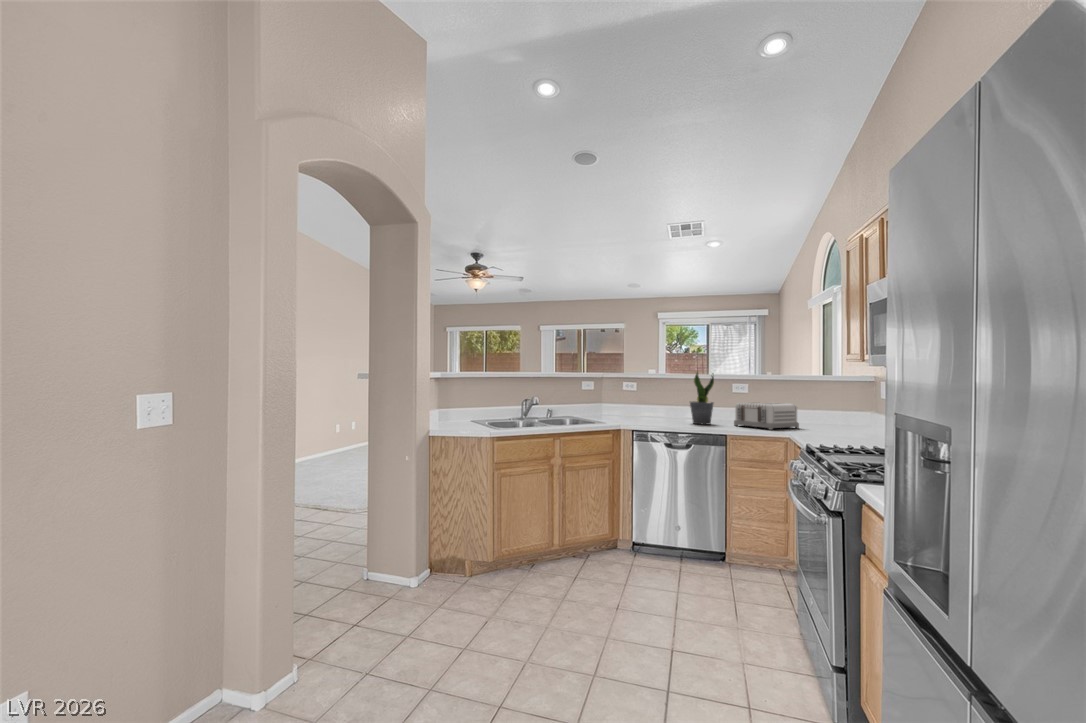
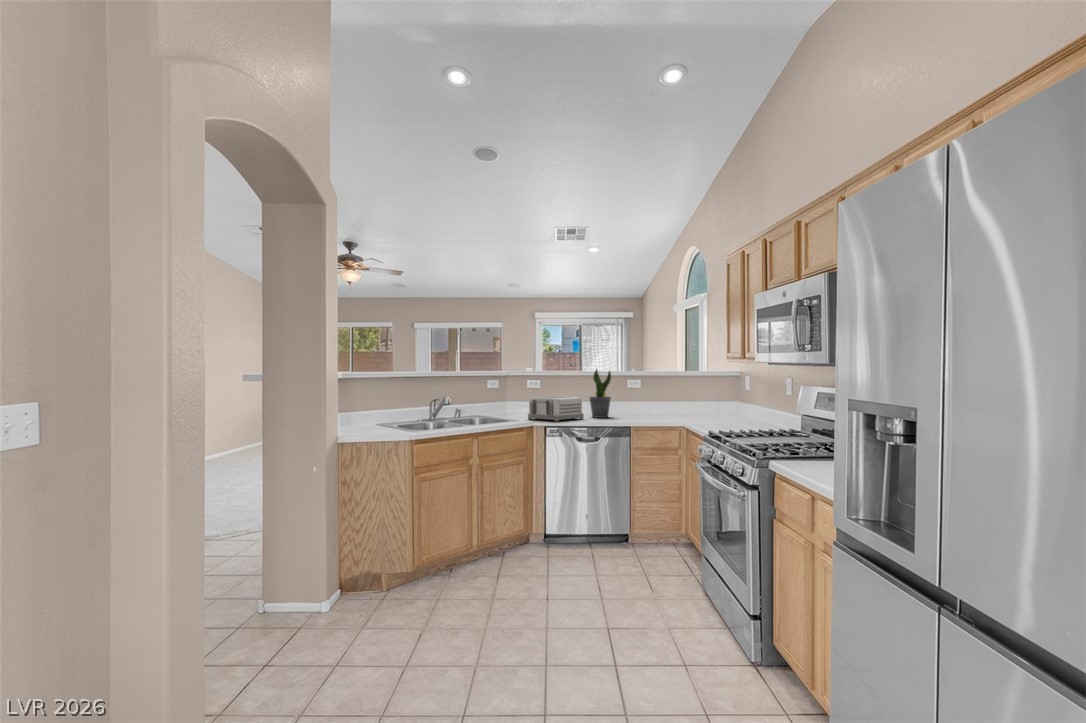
toaster: present [734,402,799,430] -> present [528,396,584,421]

